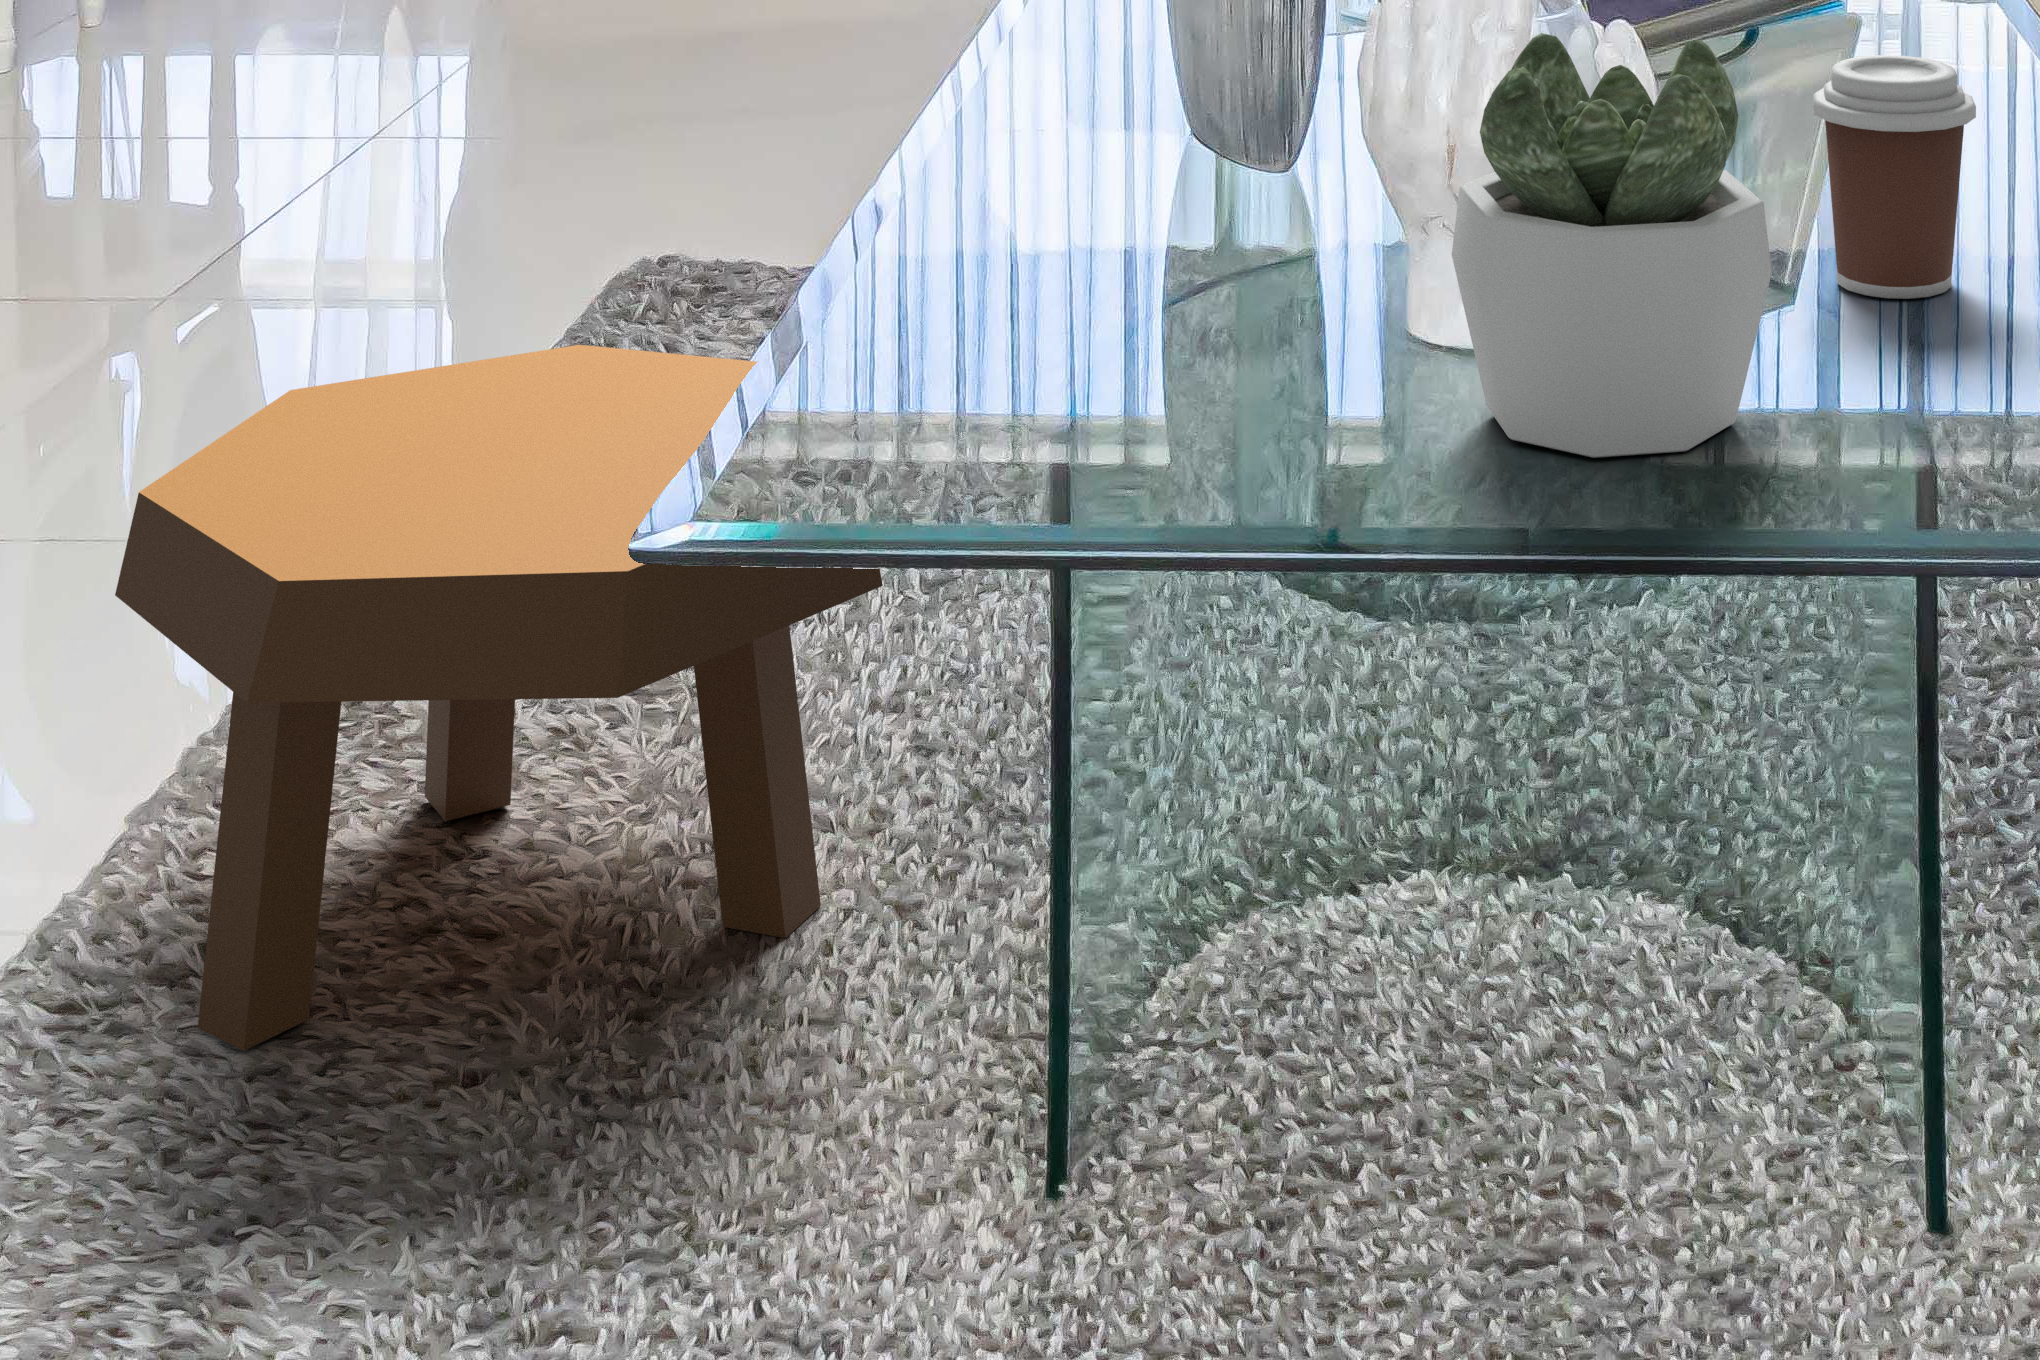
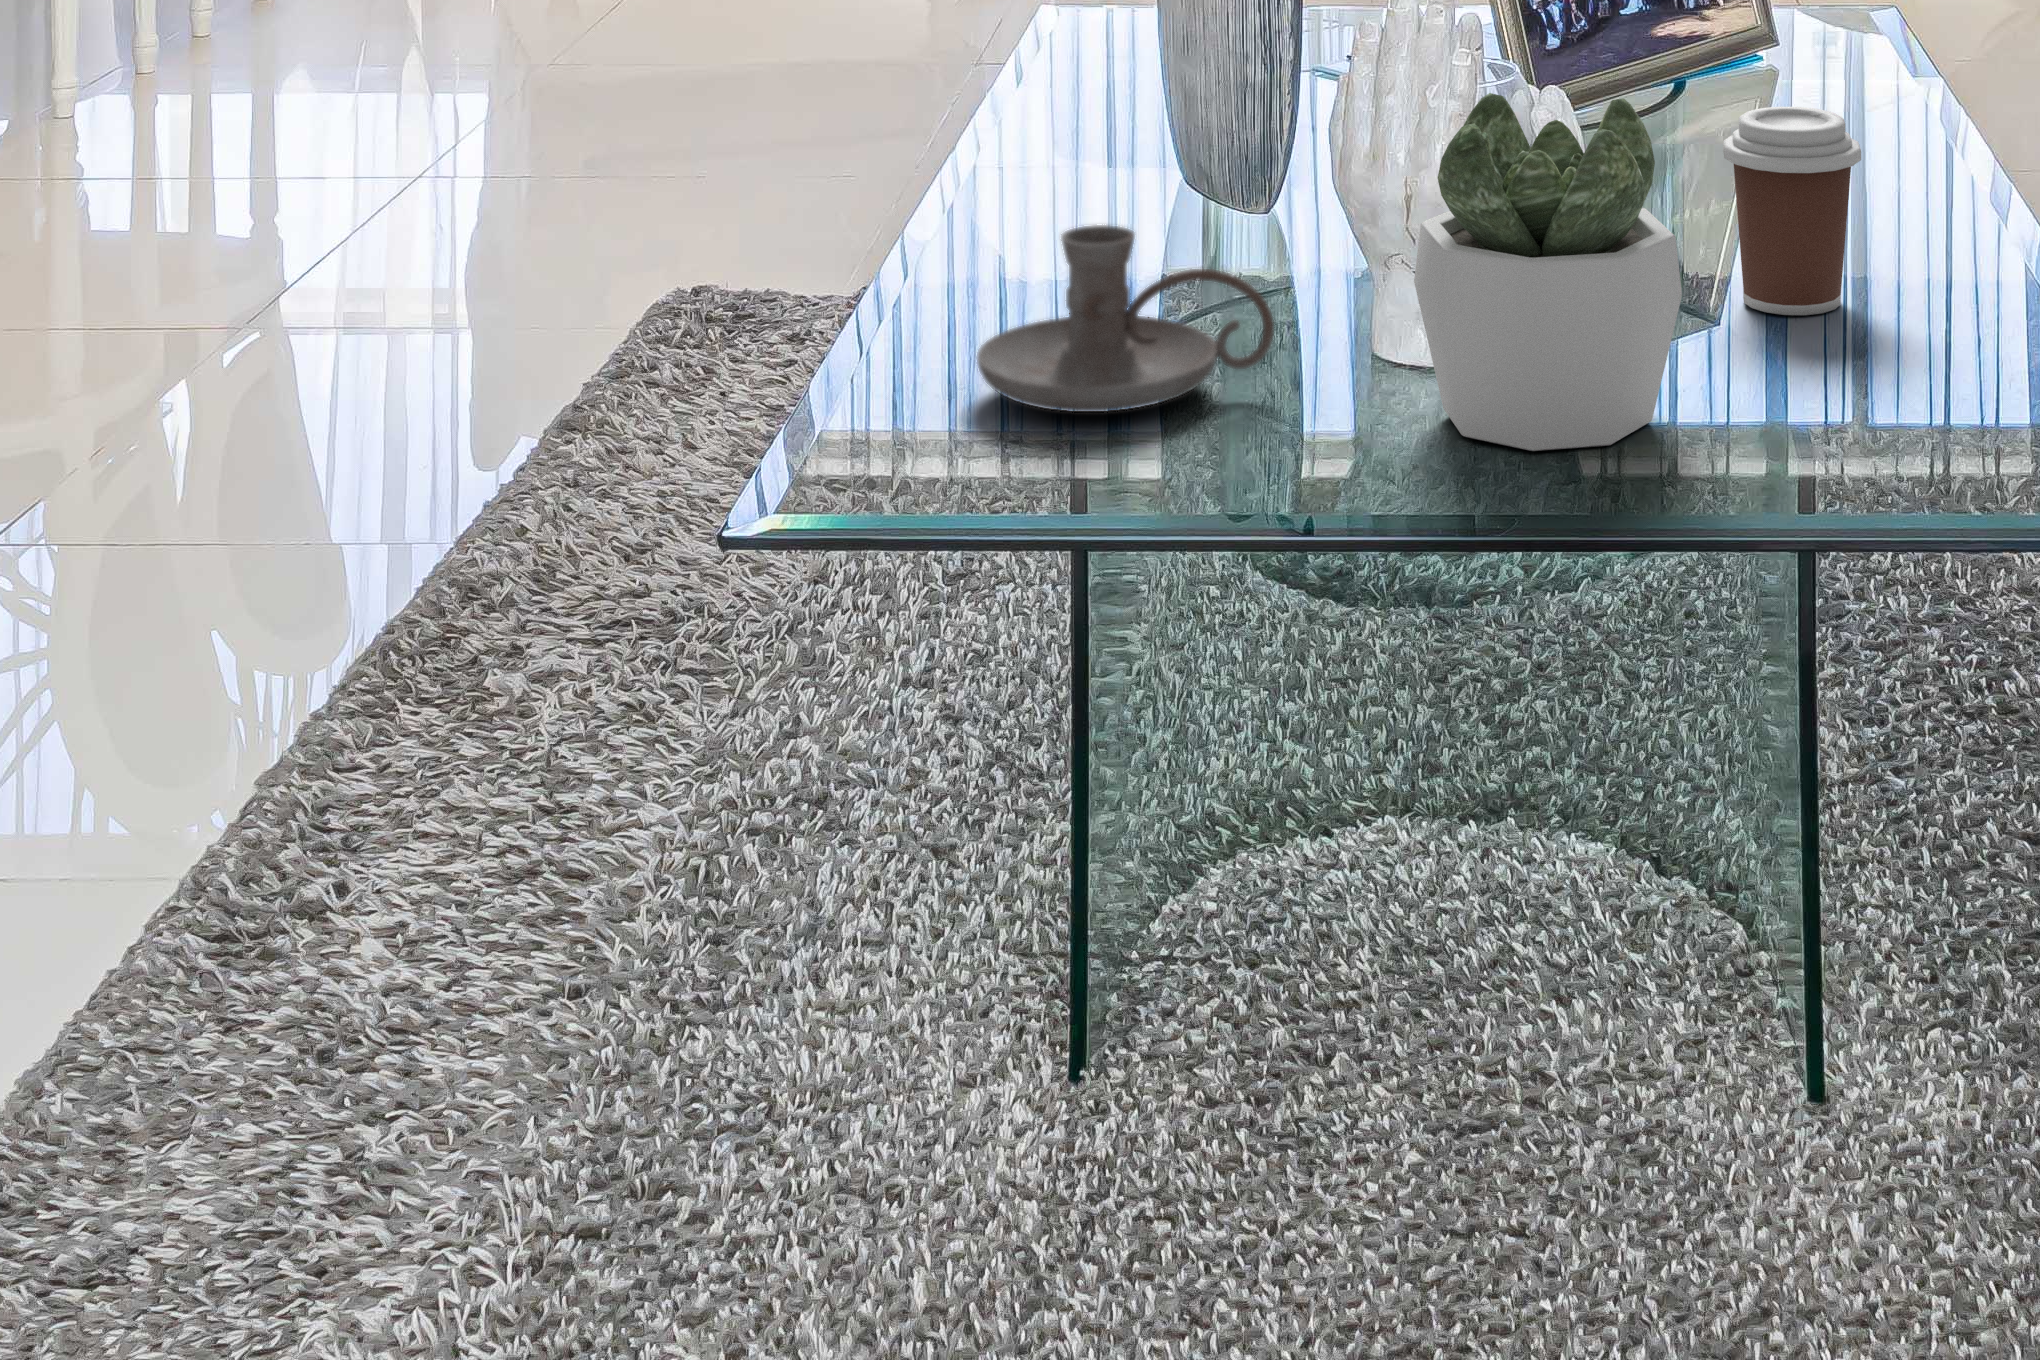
candle holder: none [935,188,1286,406] -> present [977,225,1274,412]
footstool: present [115,345,883,1051] -> none [257,360,923,971]

